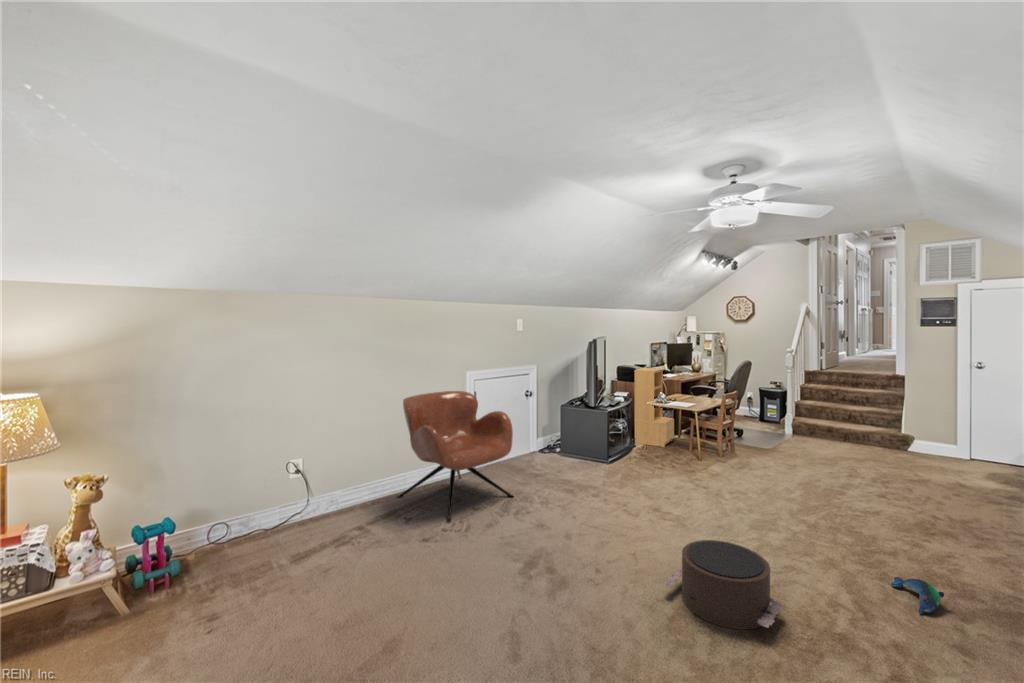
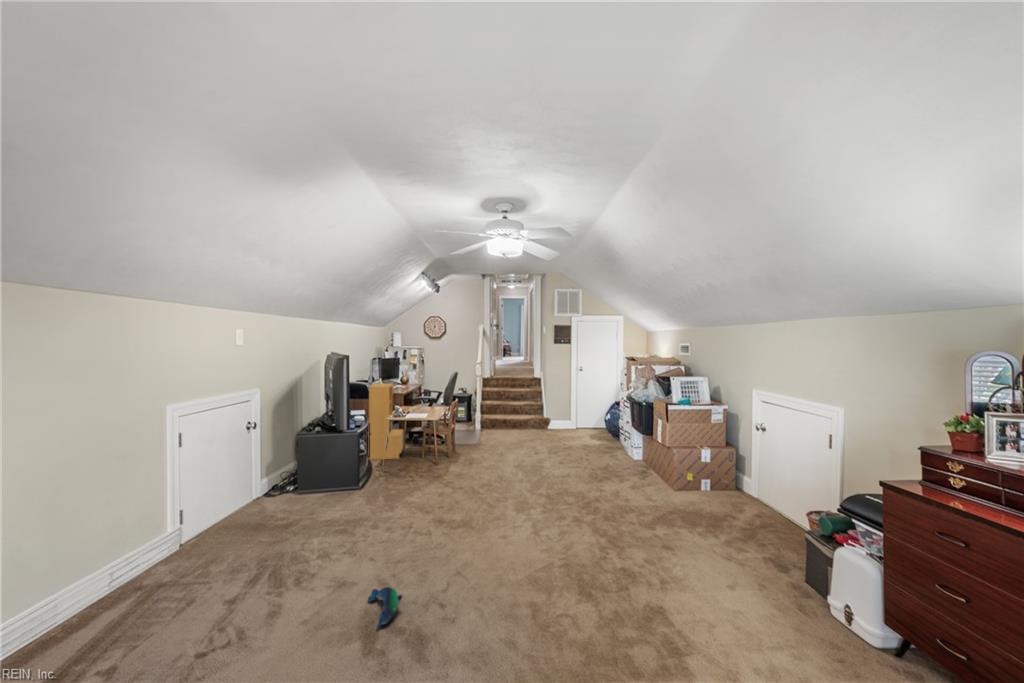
armchair: present [397,391,514,523] -> none [25,438,271,654]
pouf: present [665,540,782,629] -> none [511,538,604,621]
plush toy: present [891,577,944,614] -> present [368,587,402,629]

